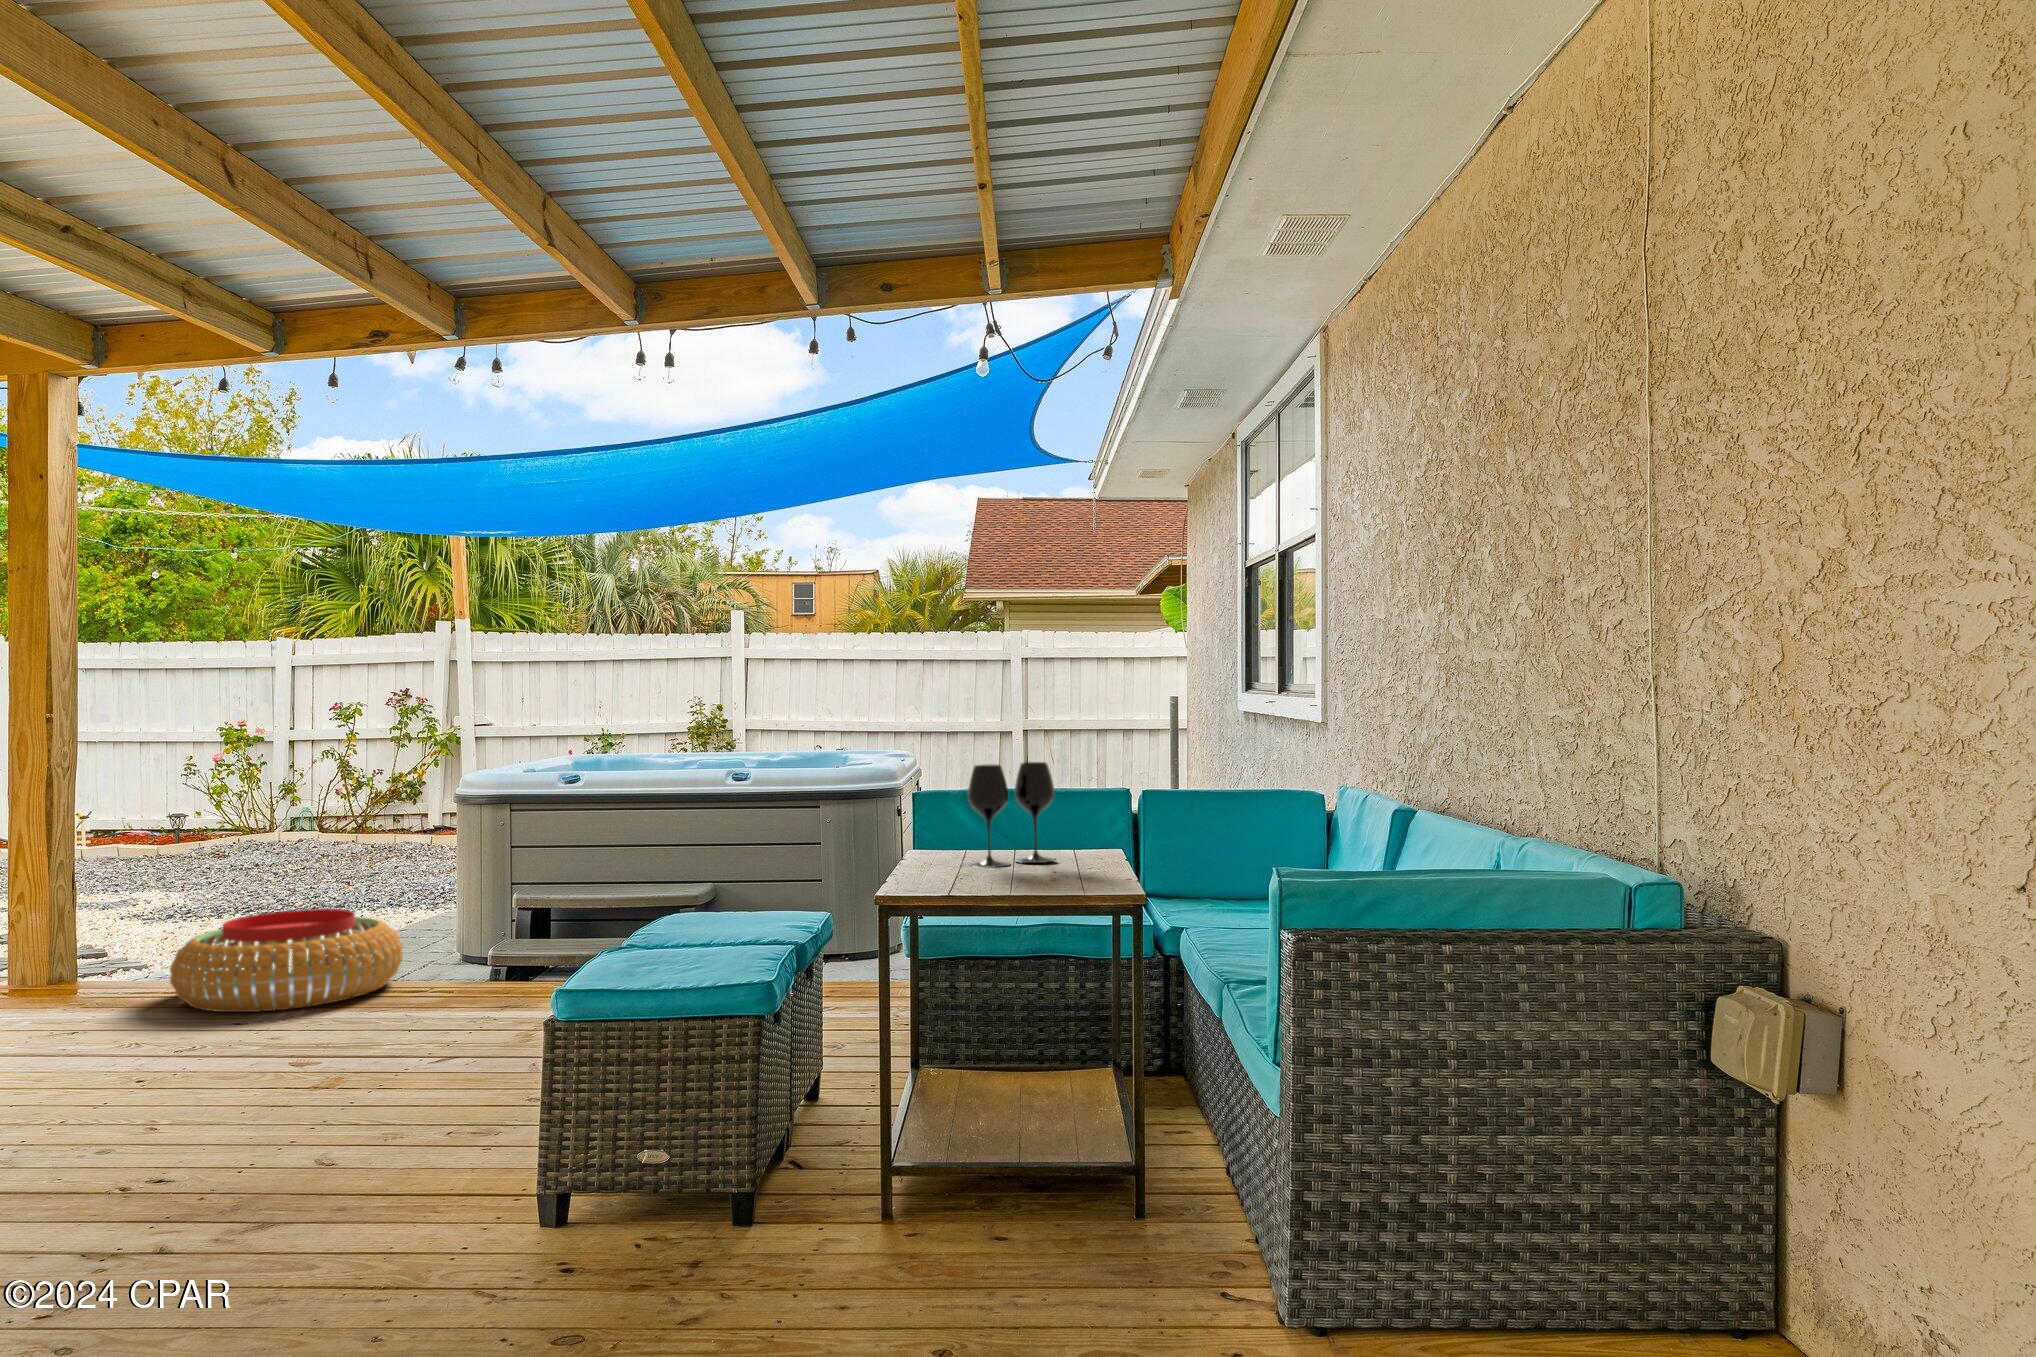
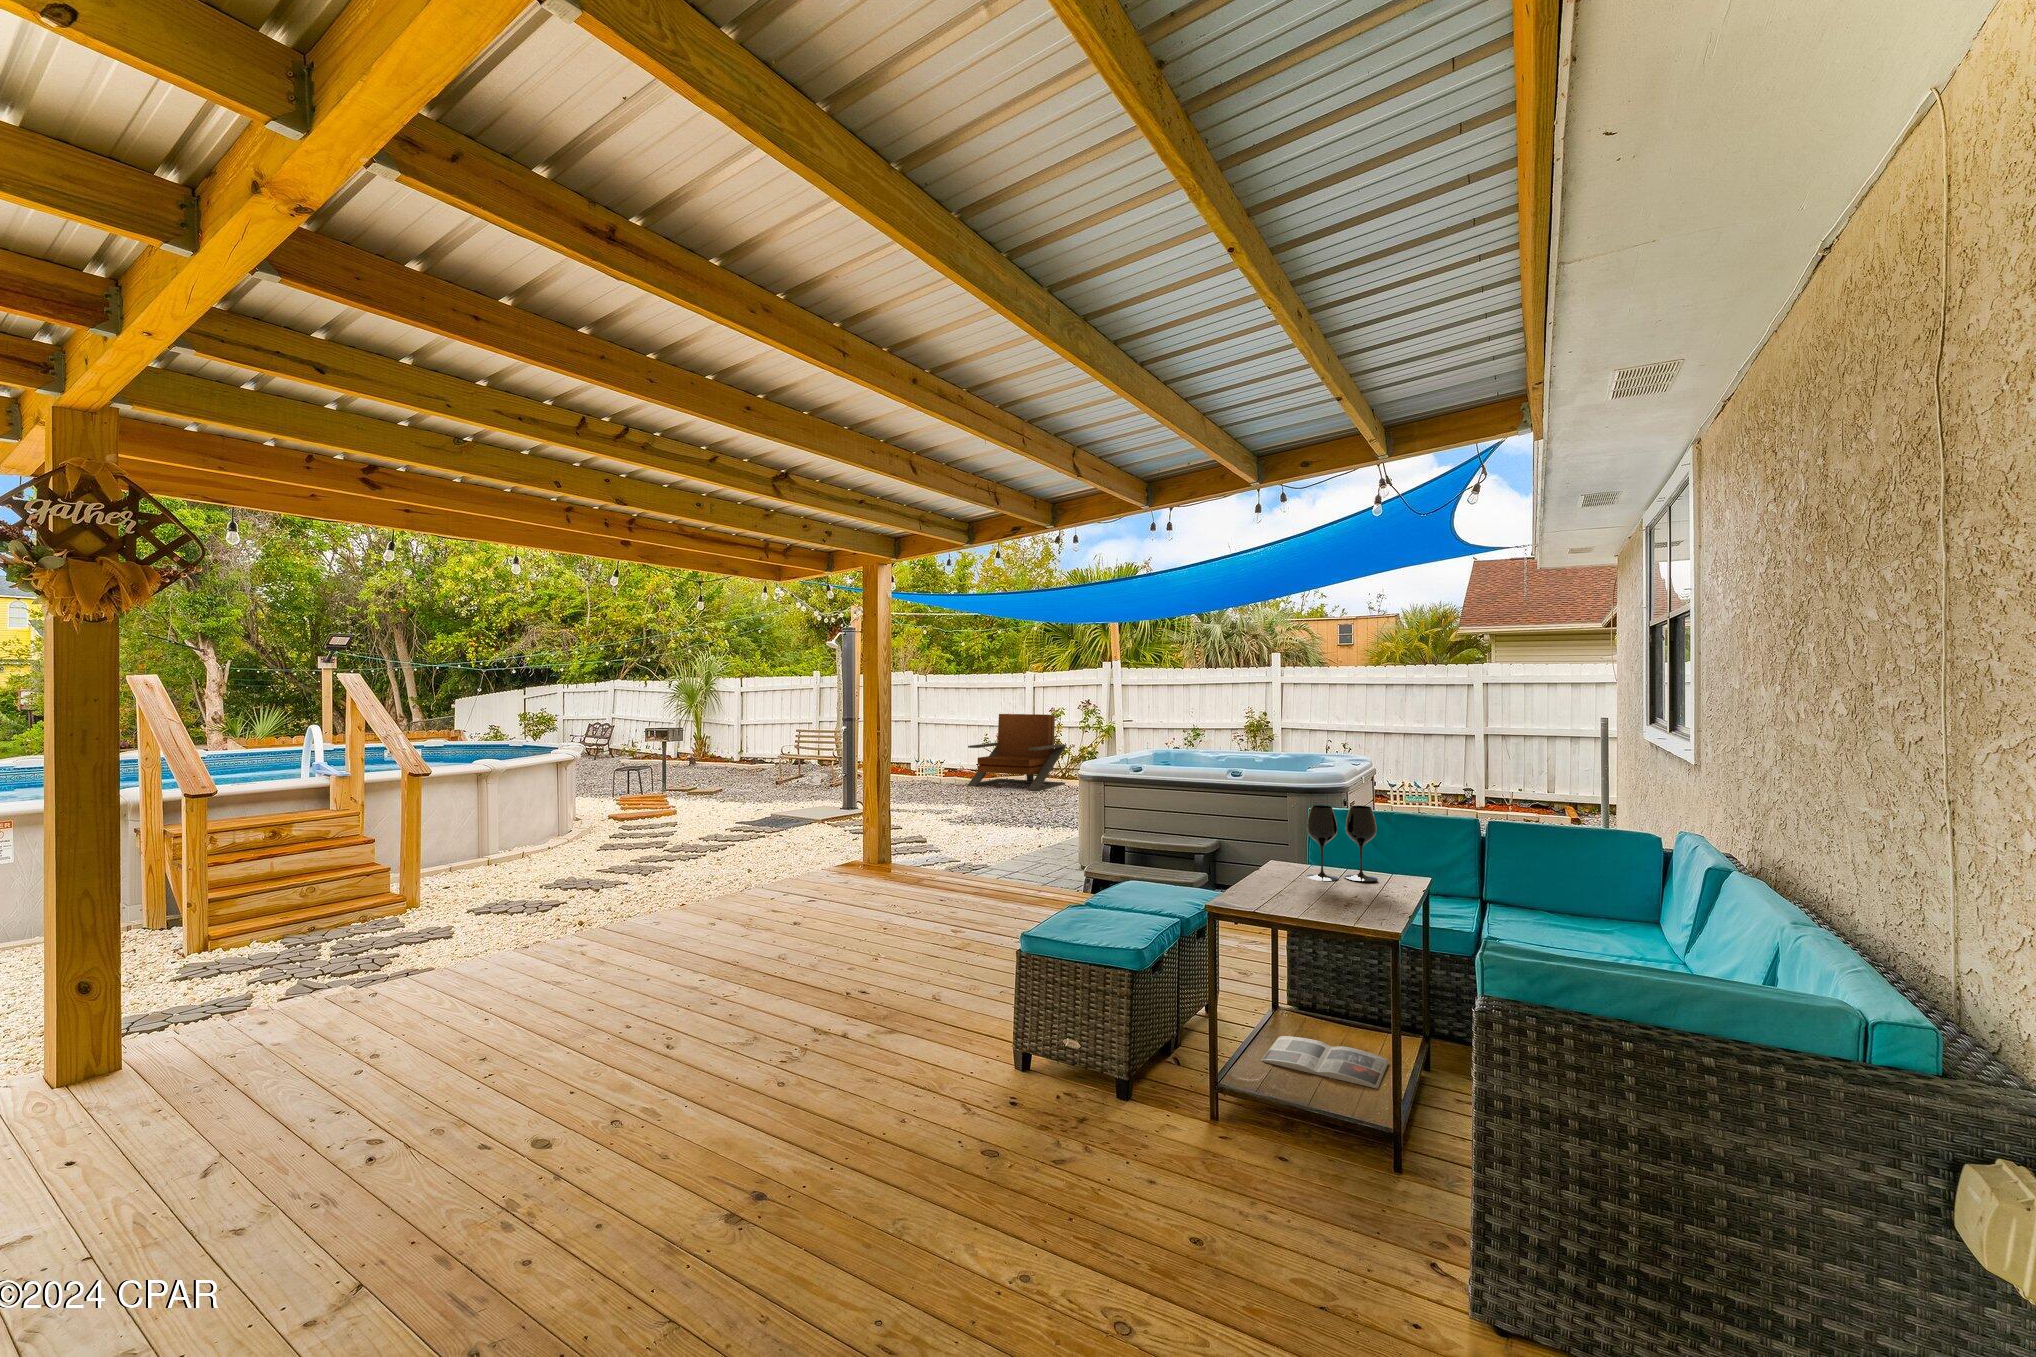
lounge chair: none [161,720,366,862] -> present [968,714,1066,791]
pouf: present [170,909,403,1012] -> none [925,831,1036,887]
magazine: none [931,1092,1087,1131] -> present [1261,1036,1389,1089]

